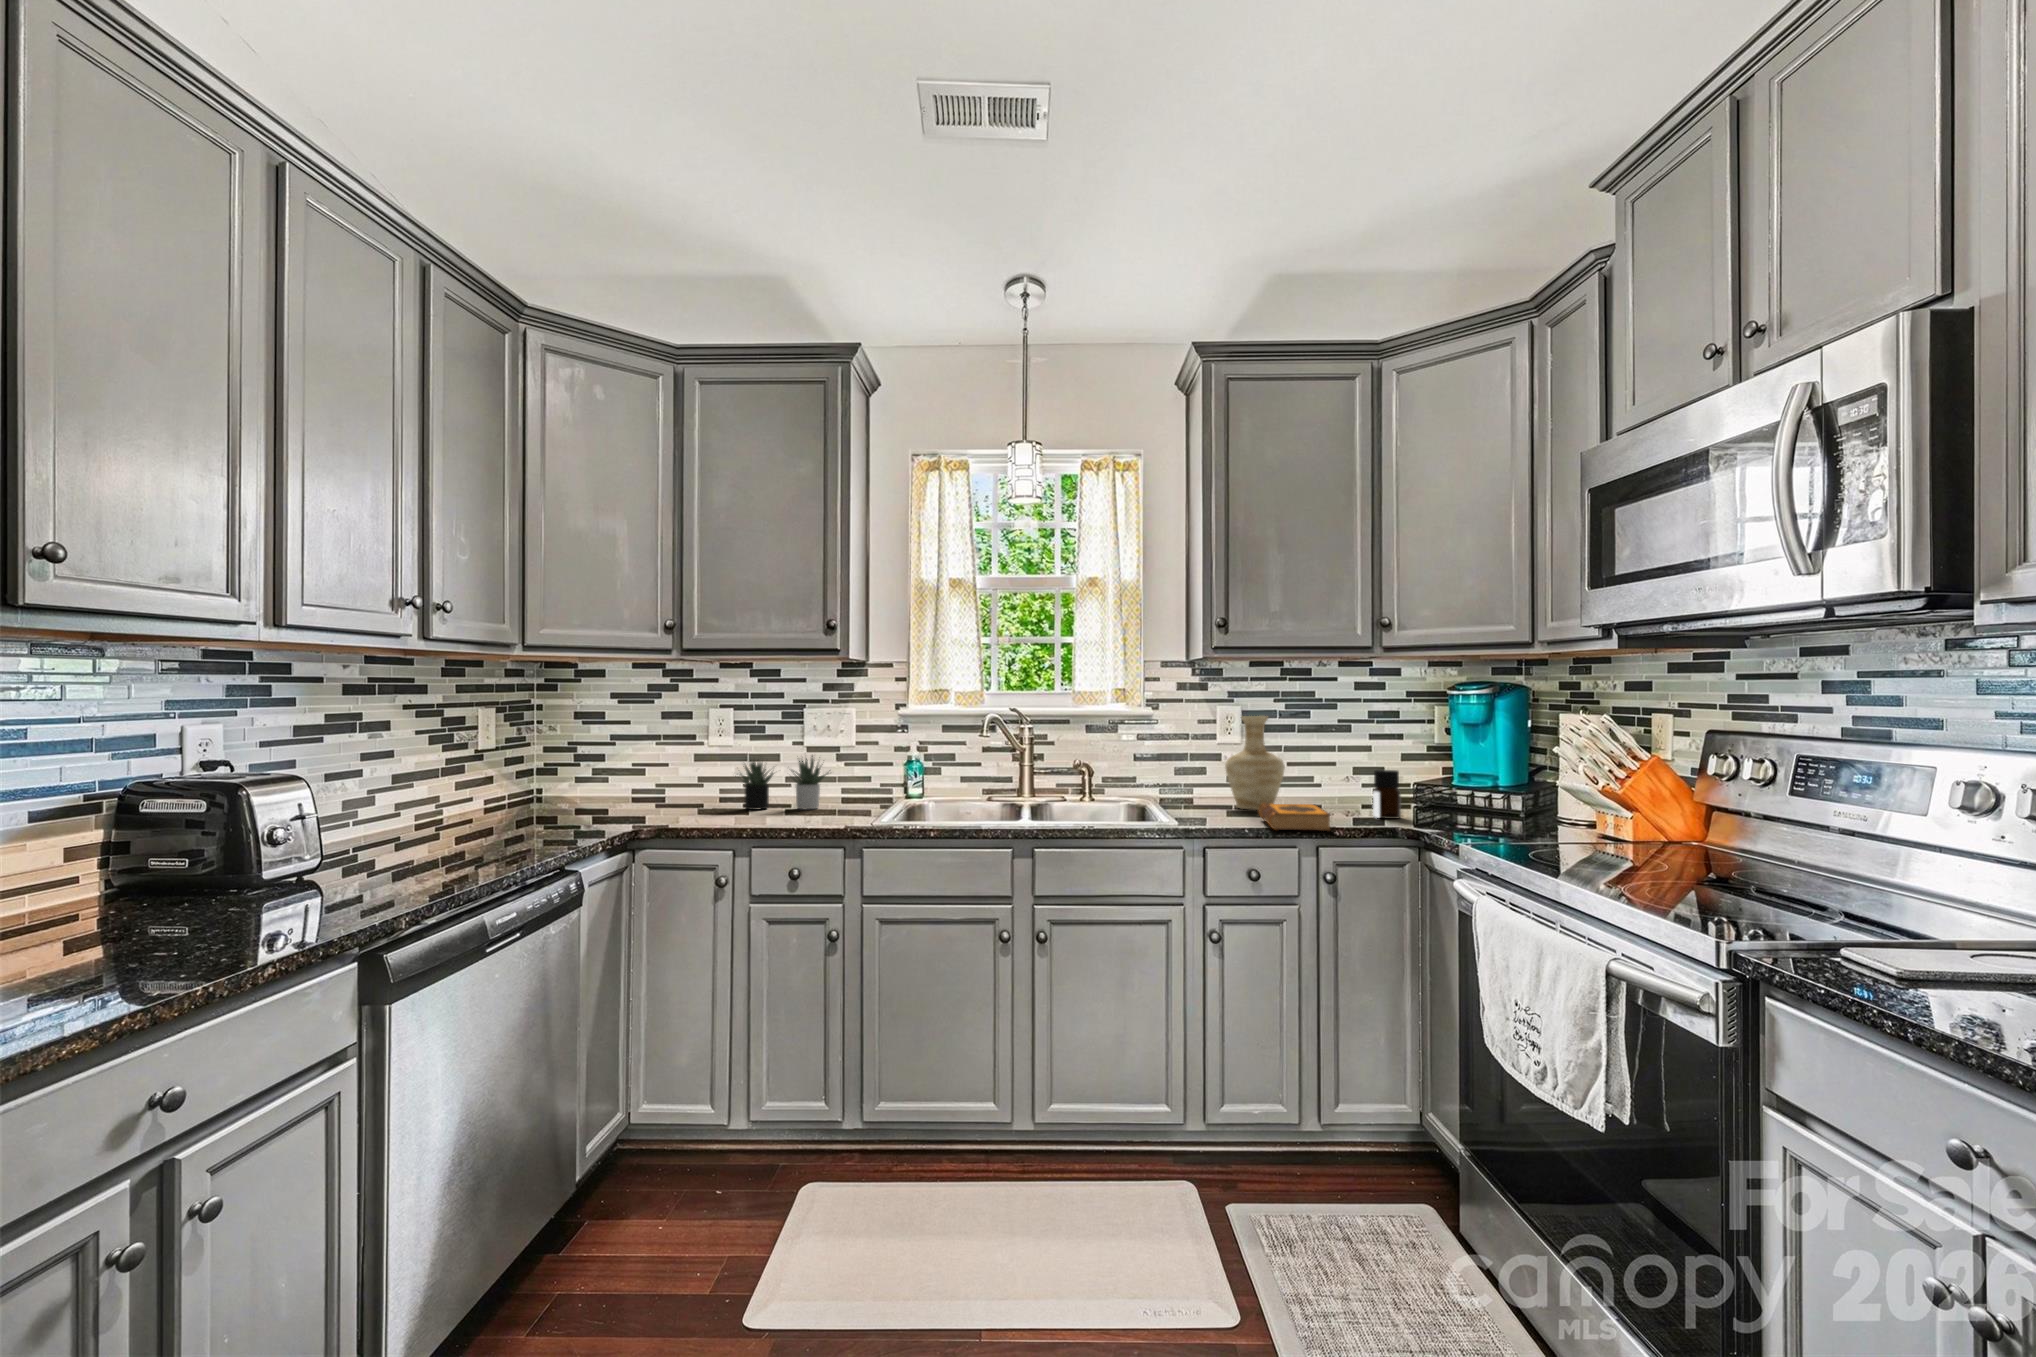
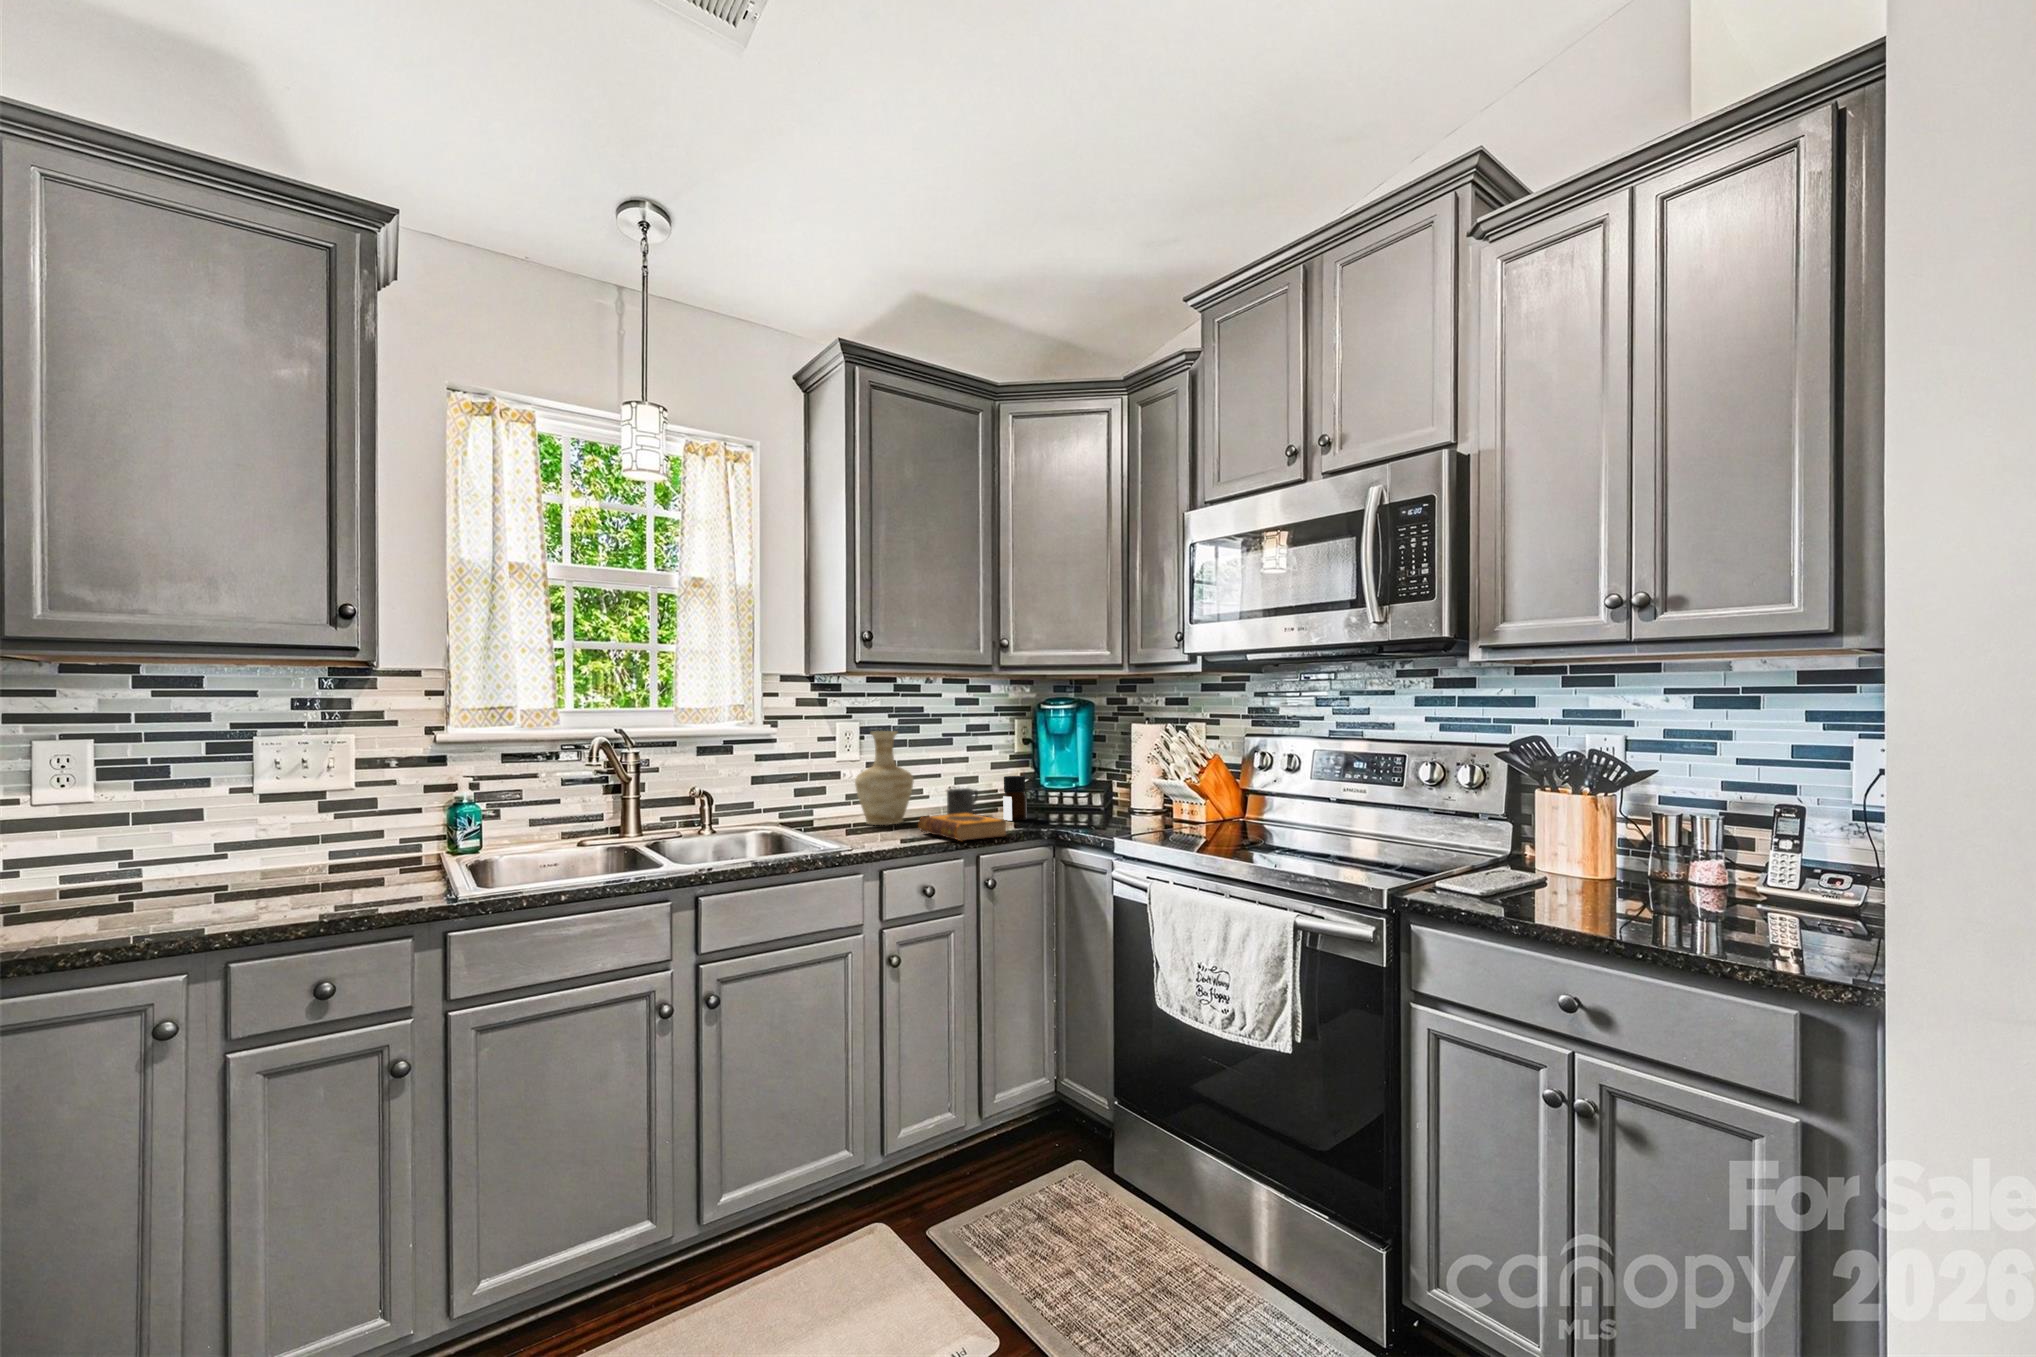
succulent plant: present [740,755,828,810] -> none [96,800,324,904]
mug: none [1326,780,1364,810] -> present [947,788,978,815]

